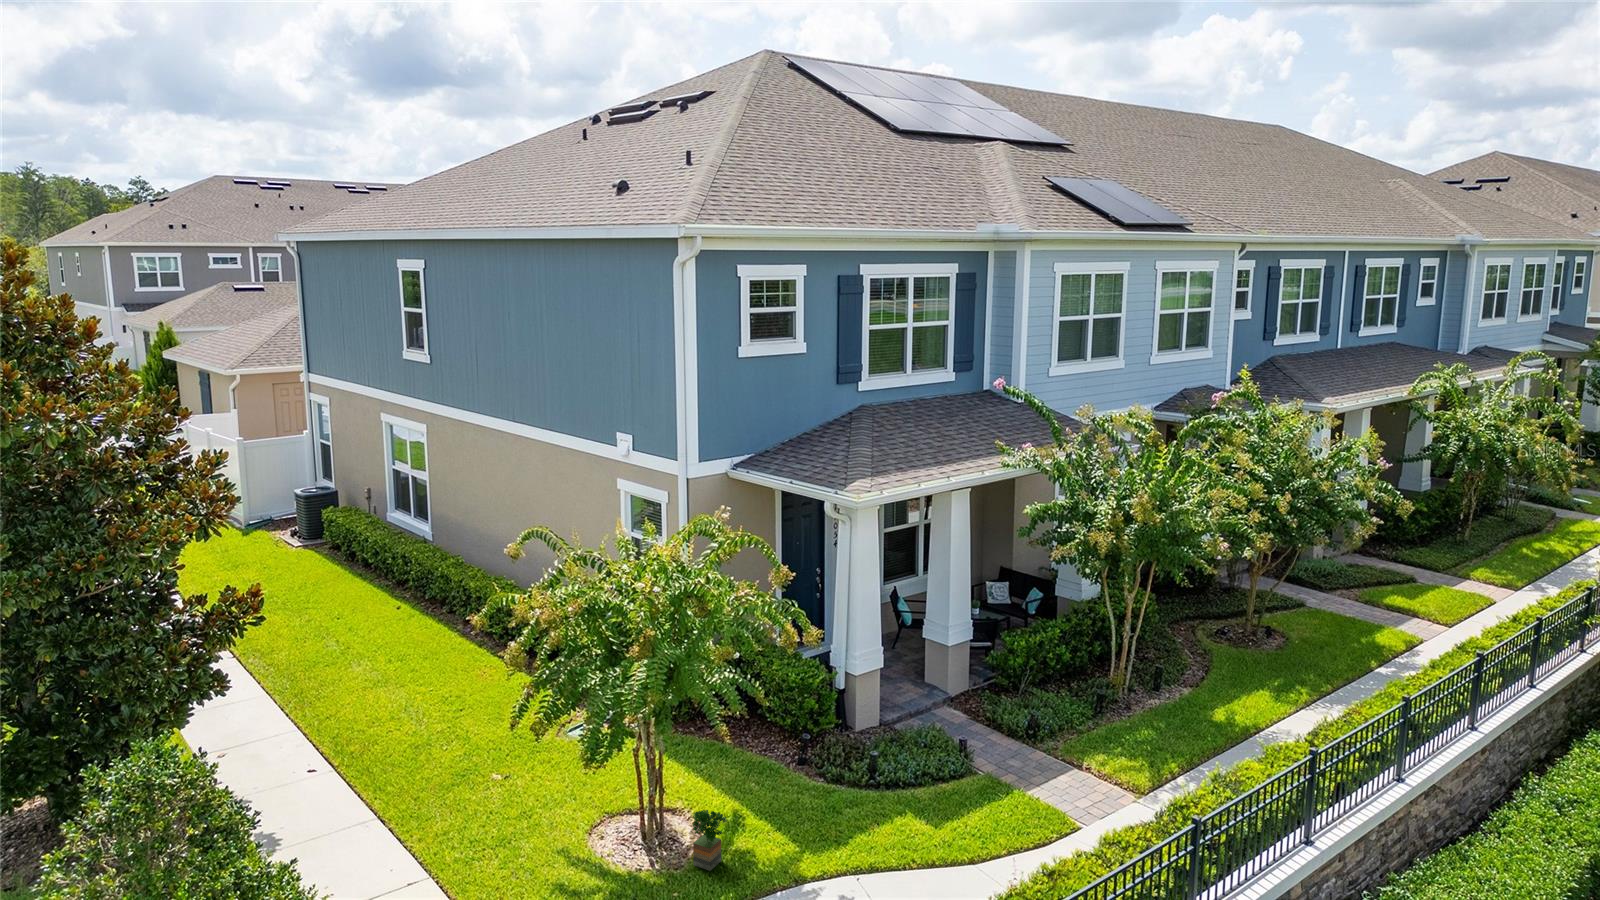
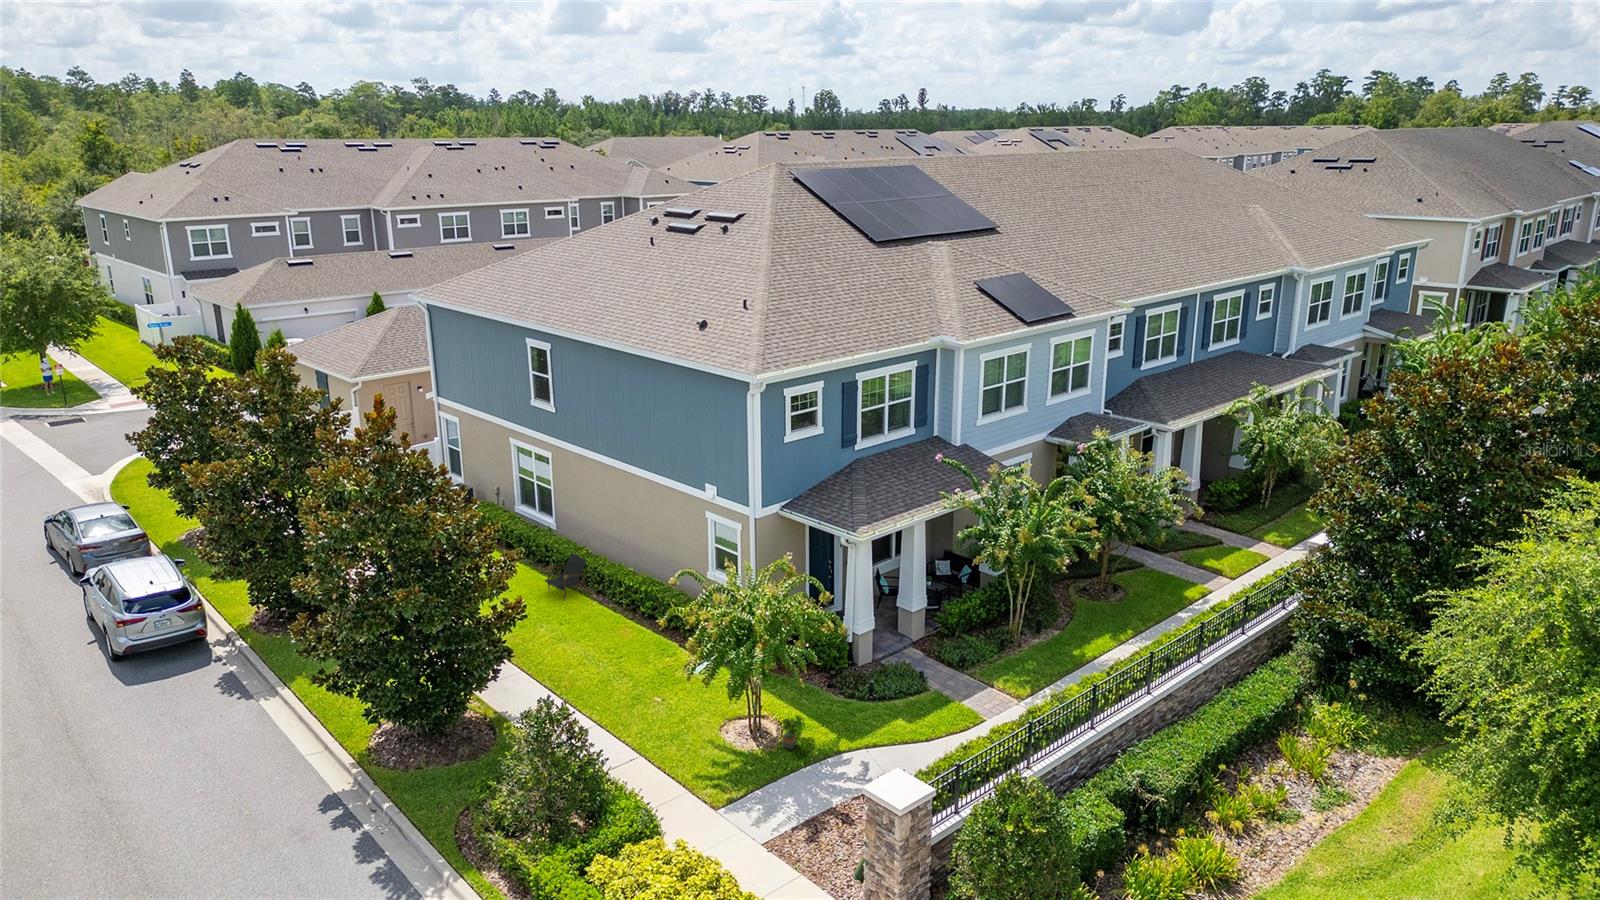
lounge chair: none [390,564,454,634] -> present [545,553,586,599]

